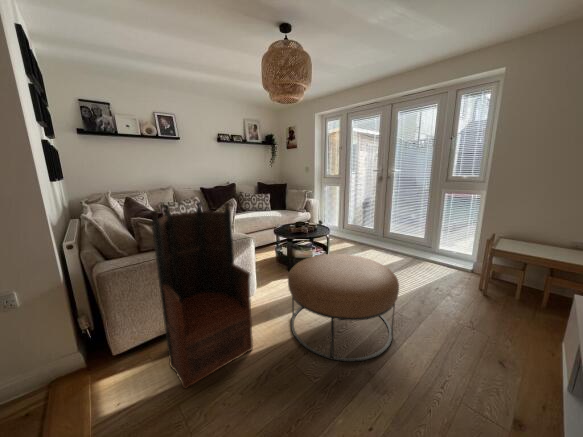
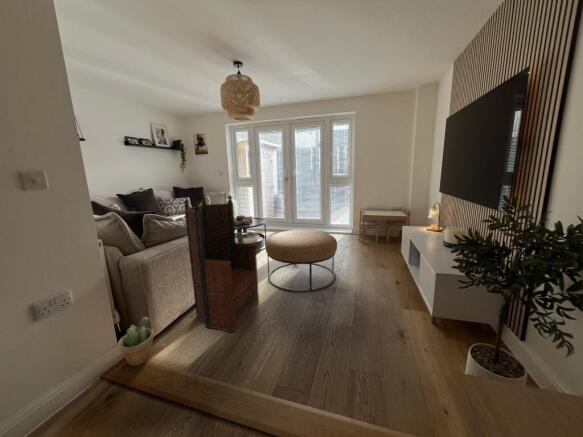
potted plant: none [61,335,104,388] -> present [118,317,153,366]

